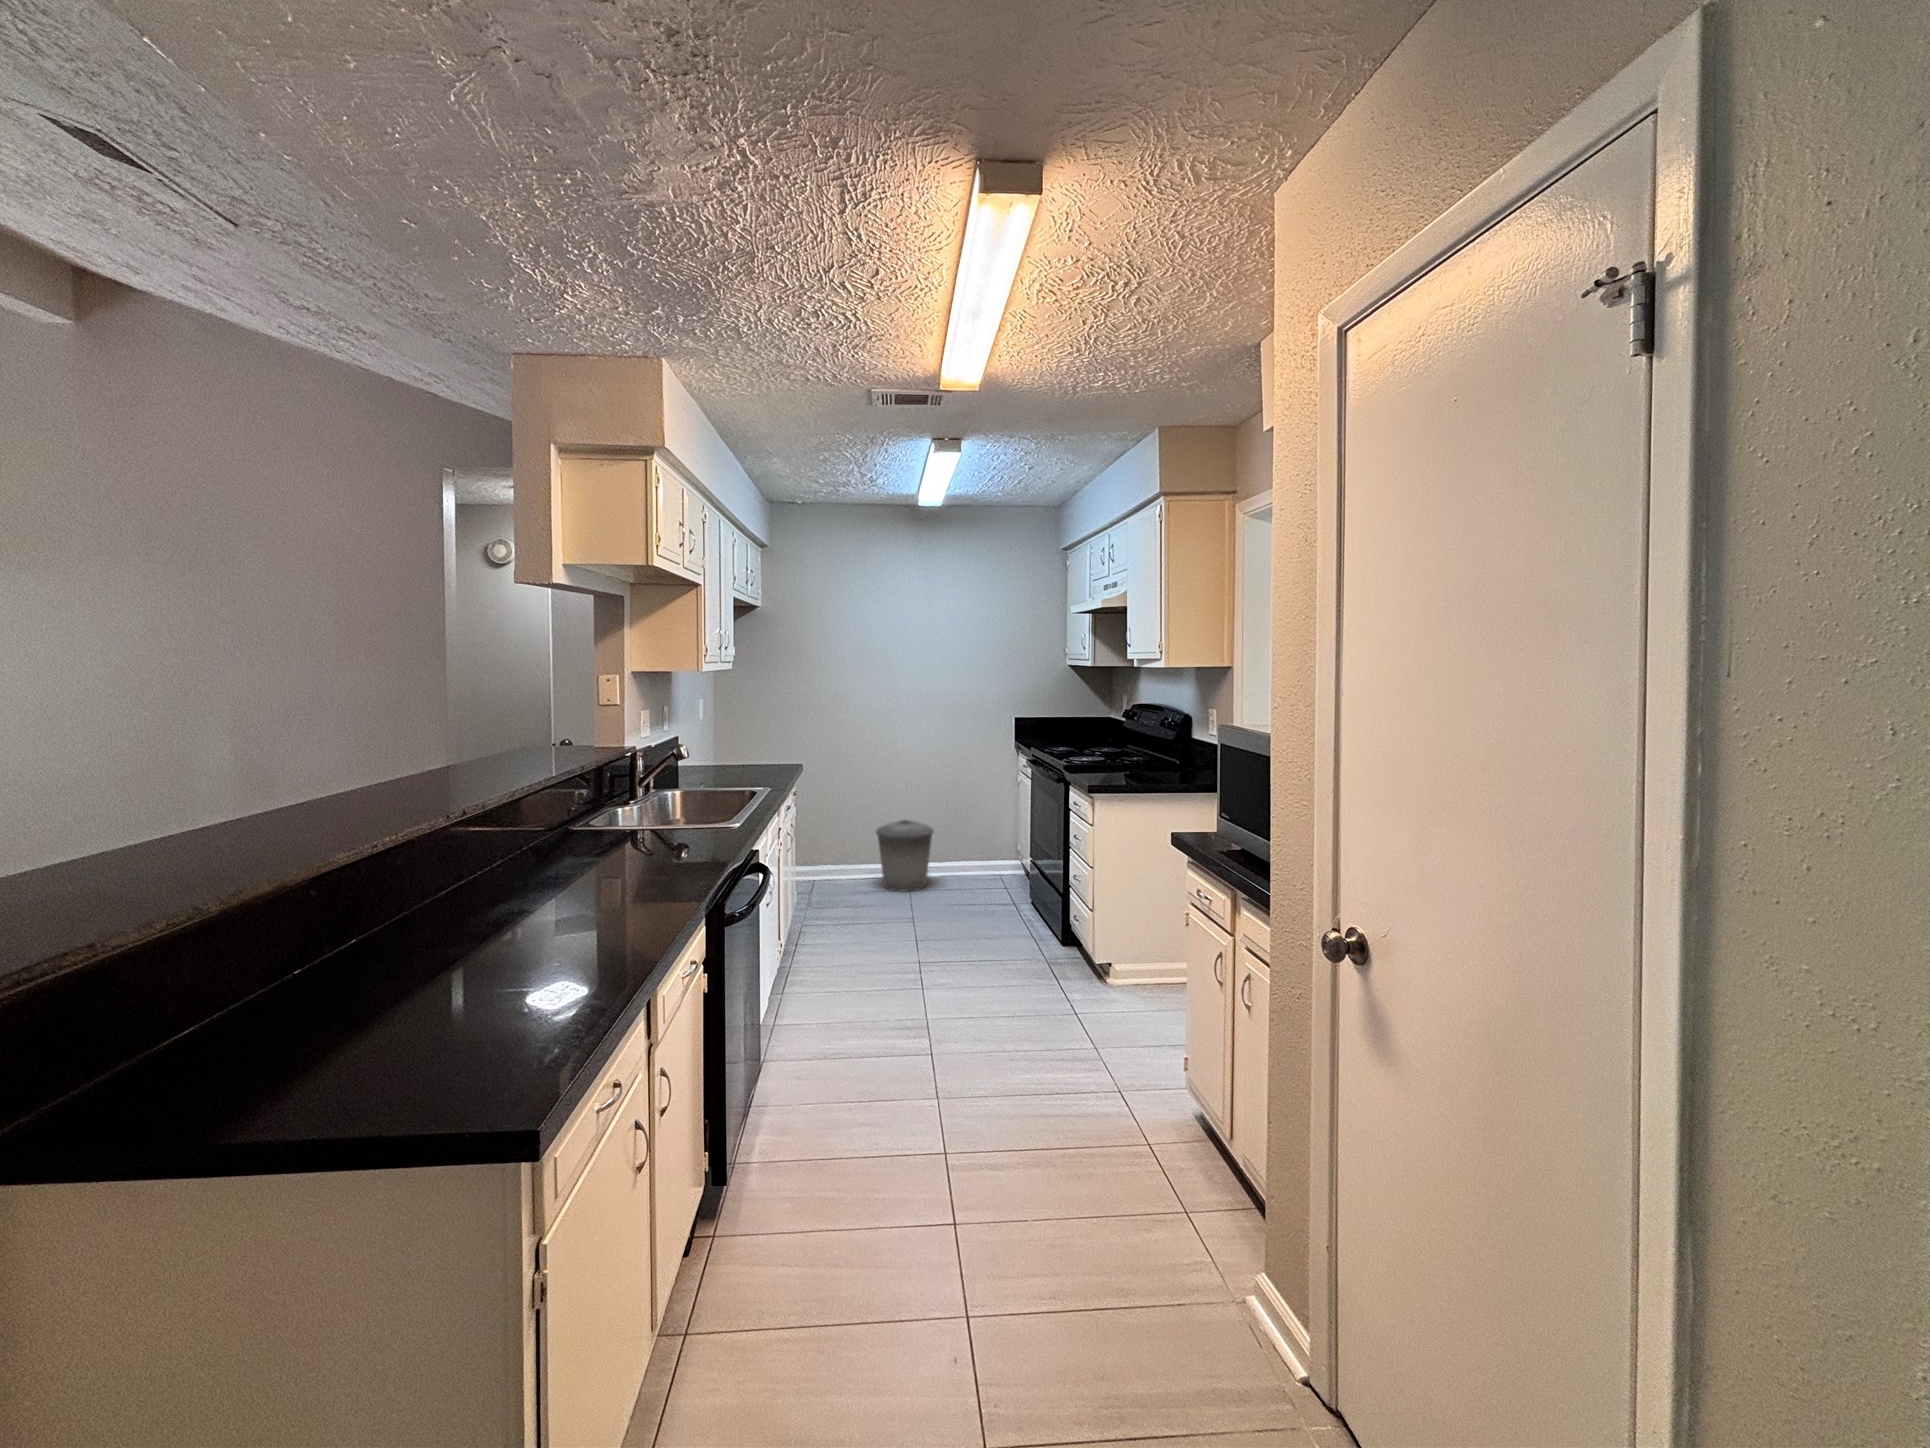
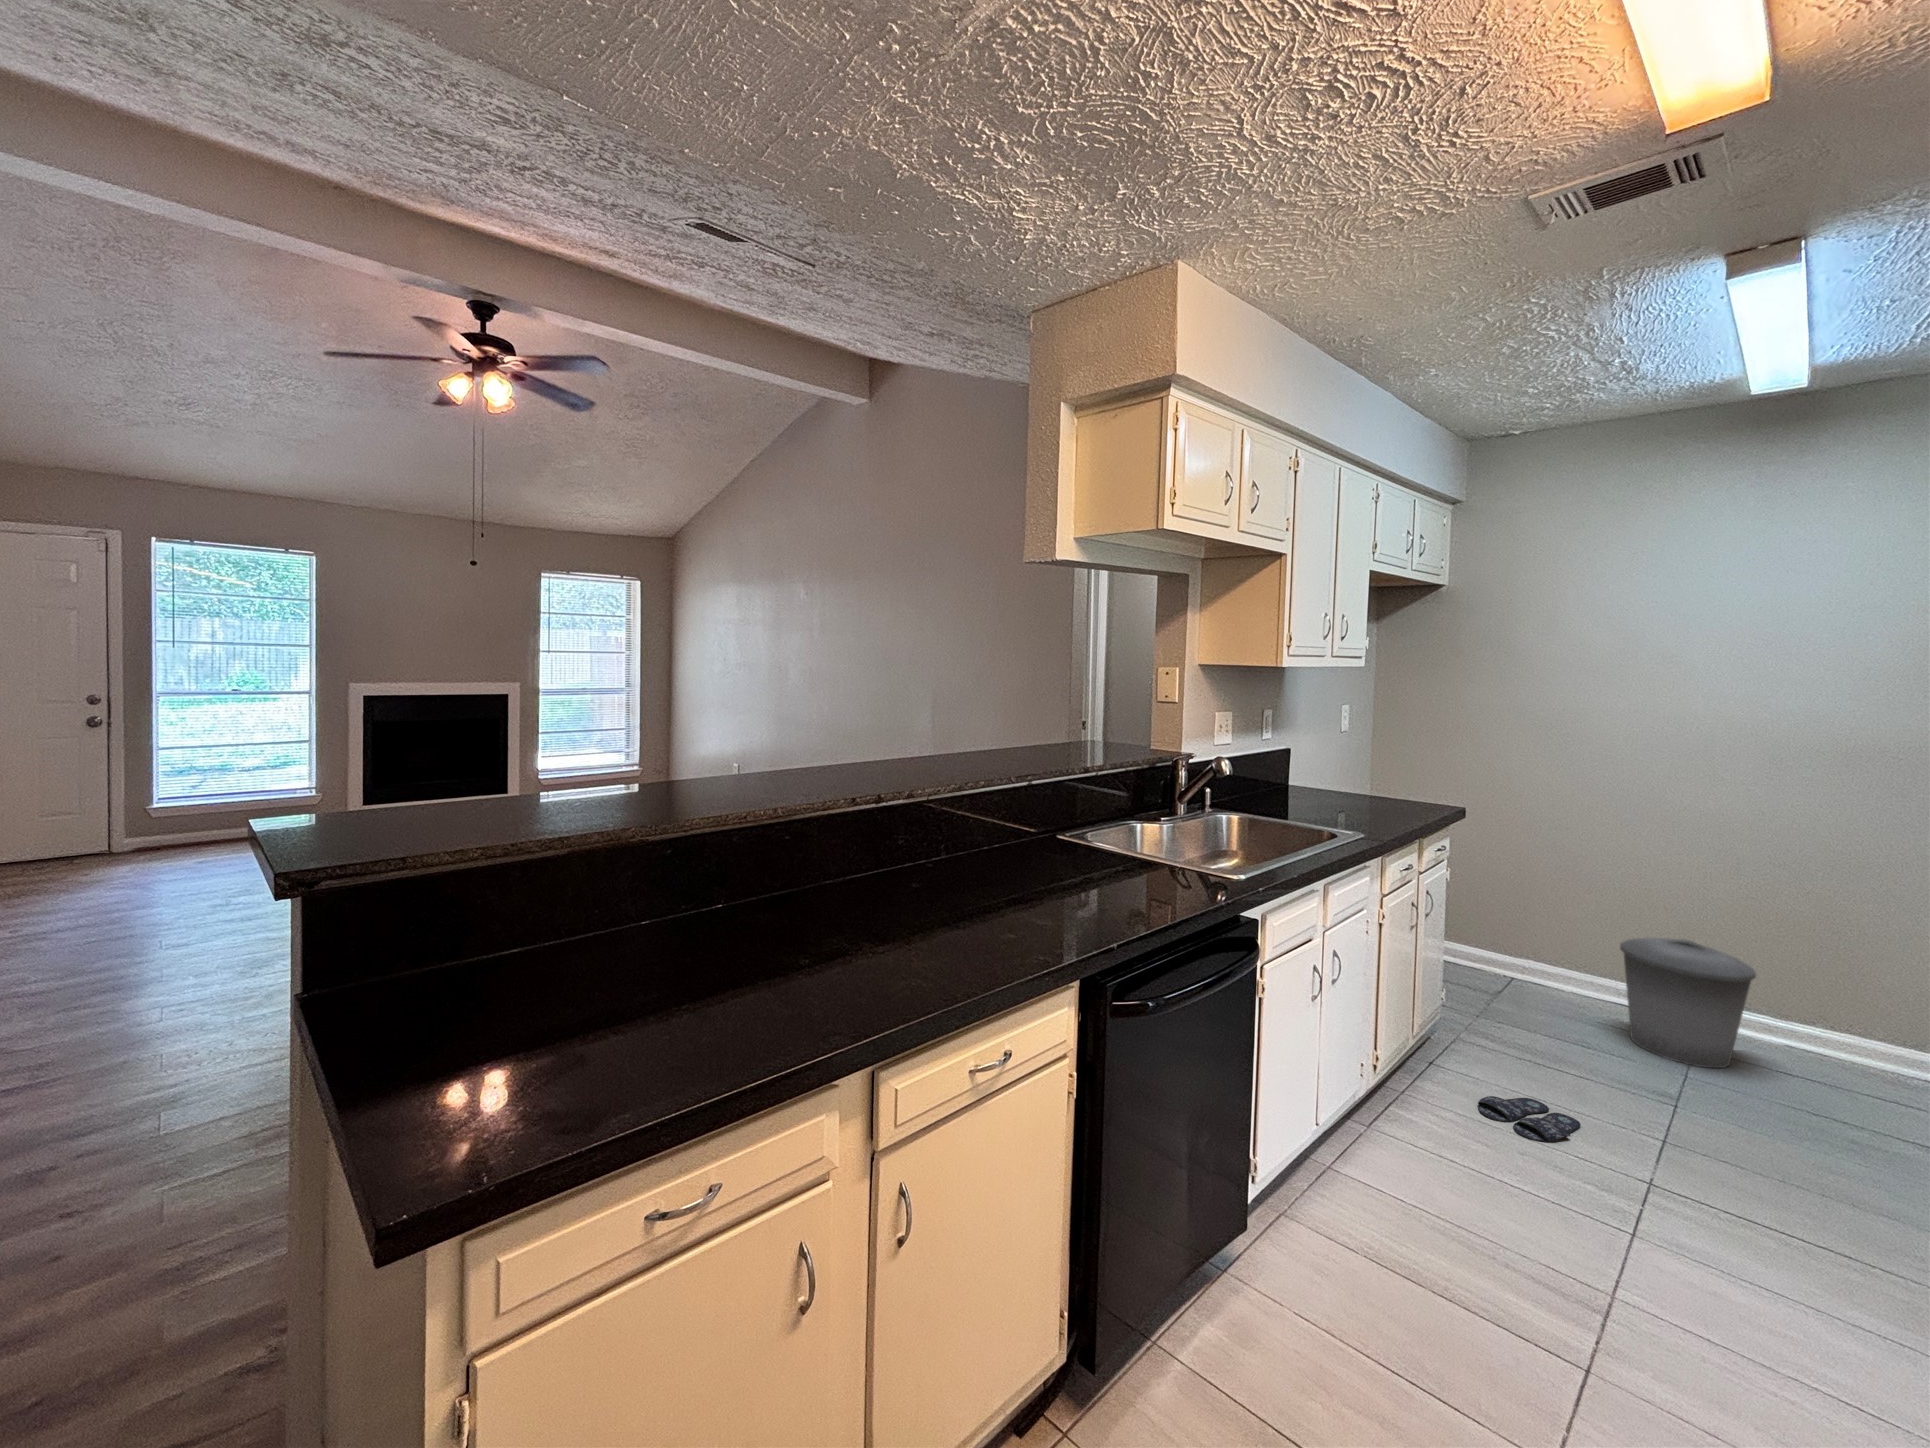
slippers: none [836,935,884,956] -> present [1478,1096,1581,1142]

